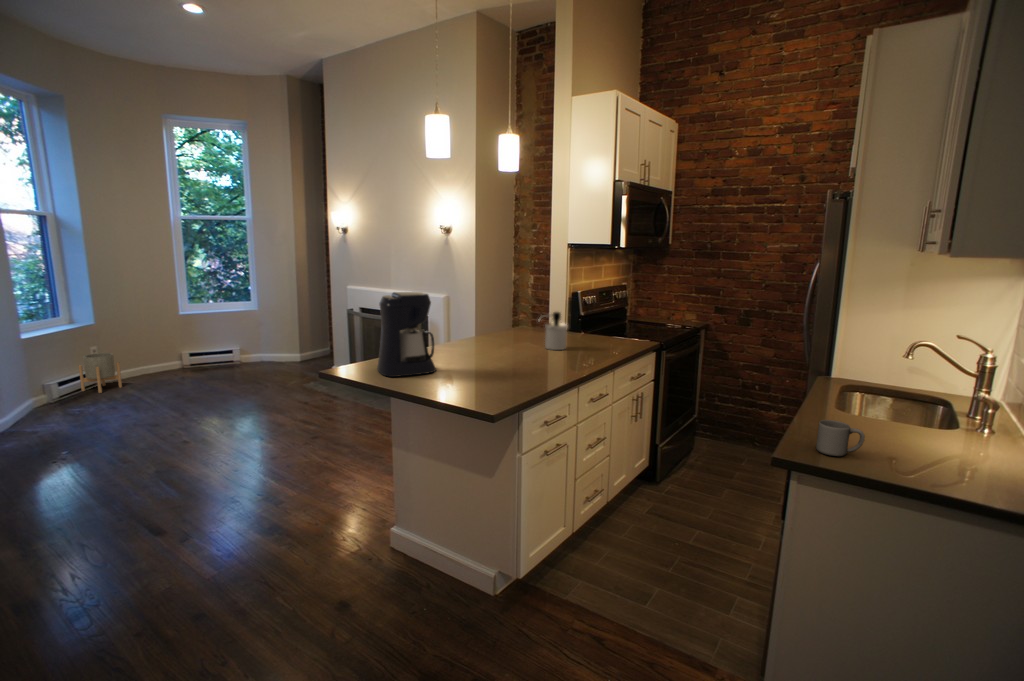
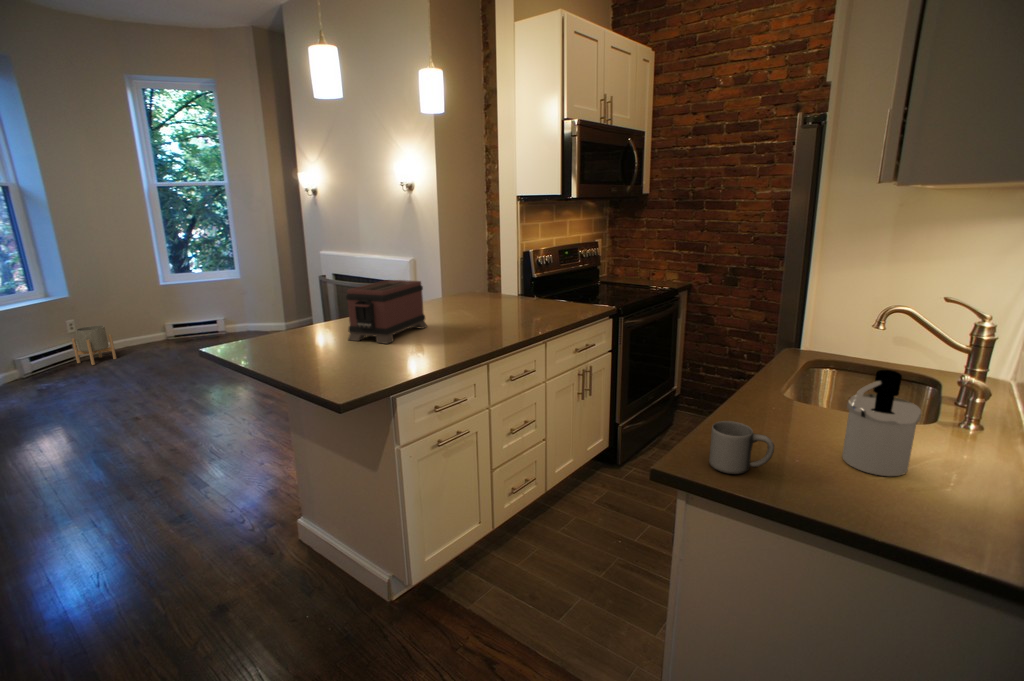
coffee maker: present [377,292,436,377] -> none [243,257,321,357]
soap dispenser: present [545,312,567,350] -> present [842,370,921,476]
toaster: none [453,314,512,369] -> present [346,280,427,344]

